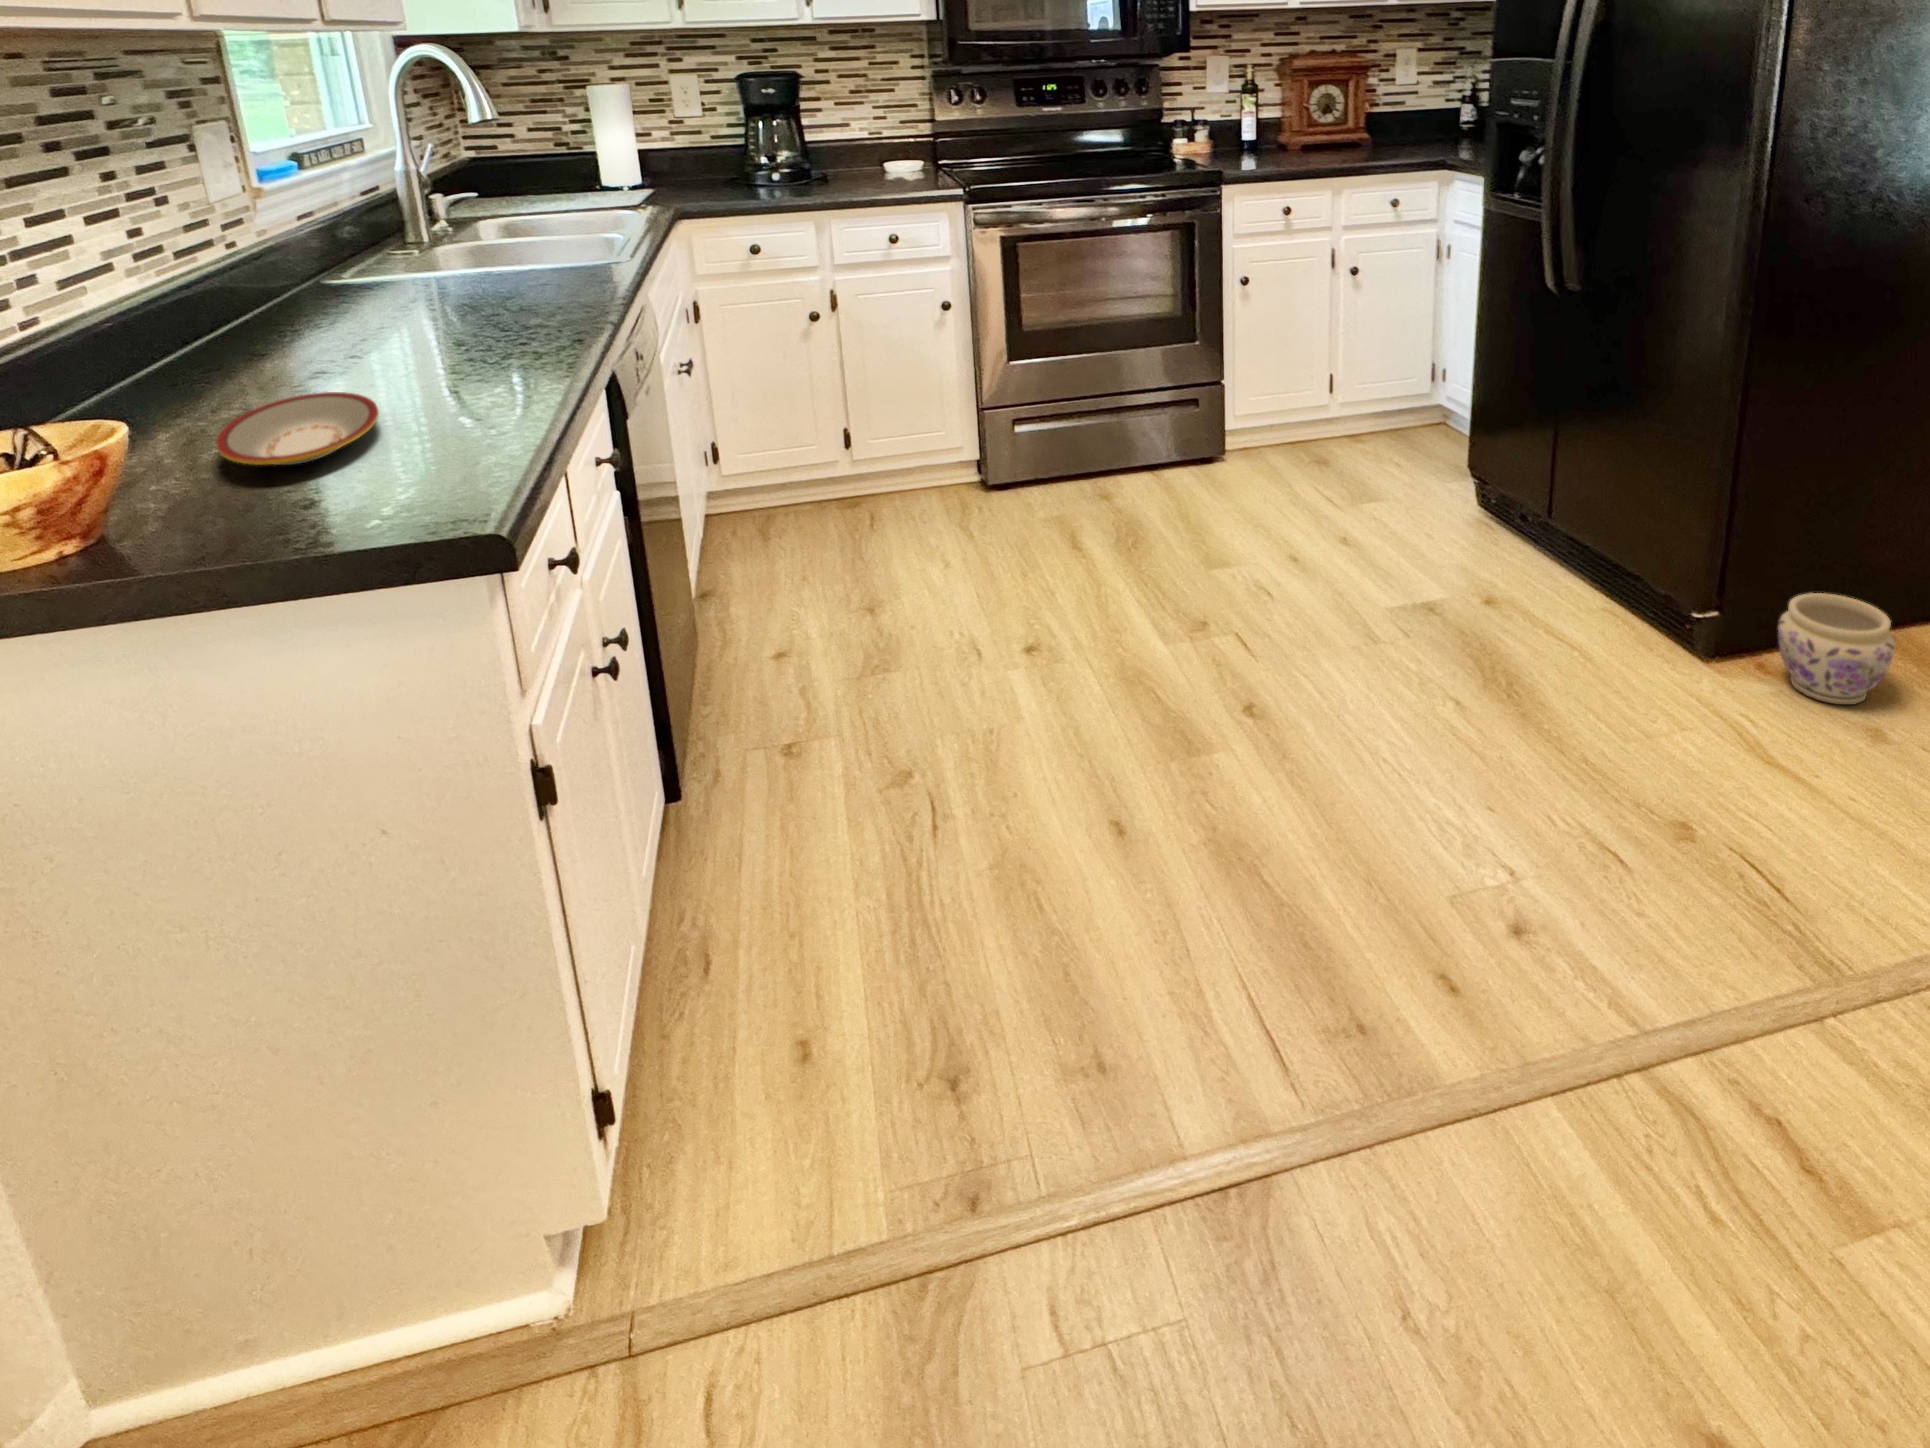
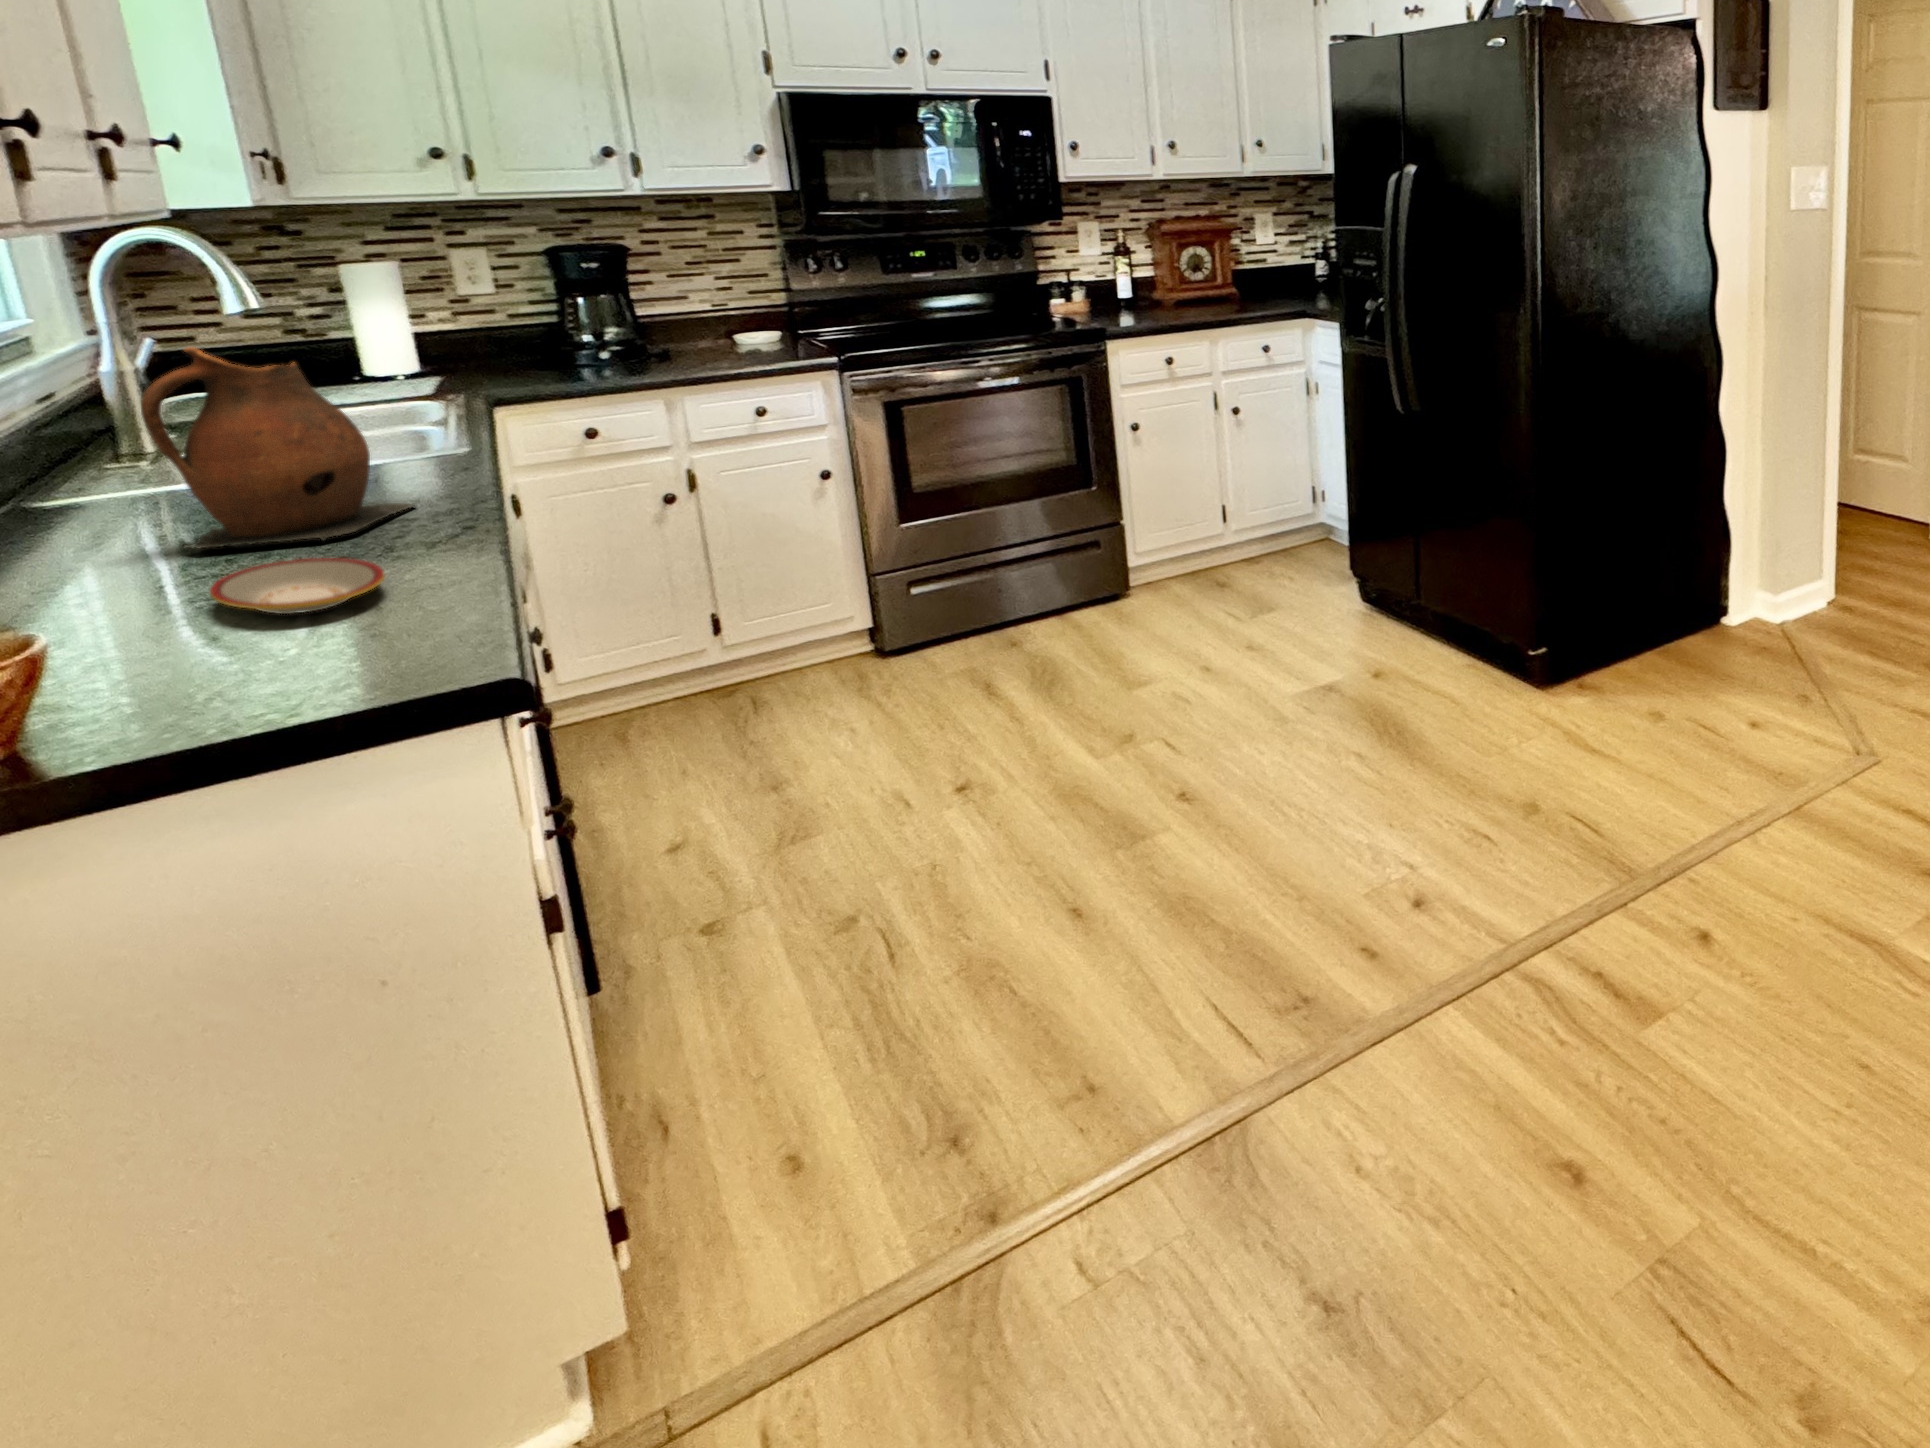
ceramic pitcher: none [266,158,507,366] -> present [141,347,414,548]
planter: present [1778,593,1896,705] -> none [1590,619,1665,698]

